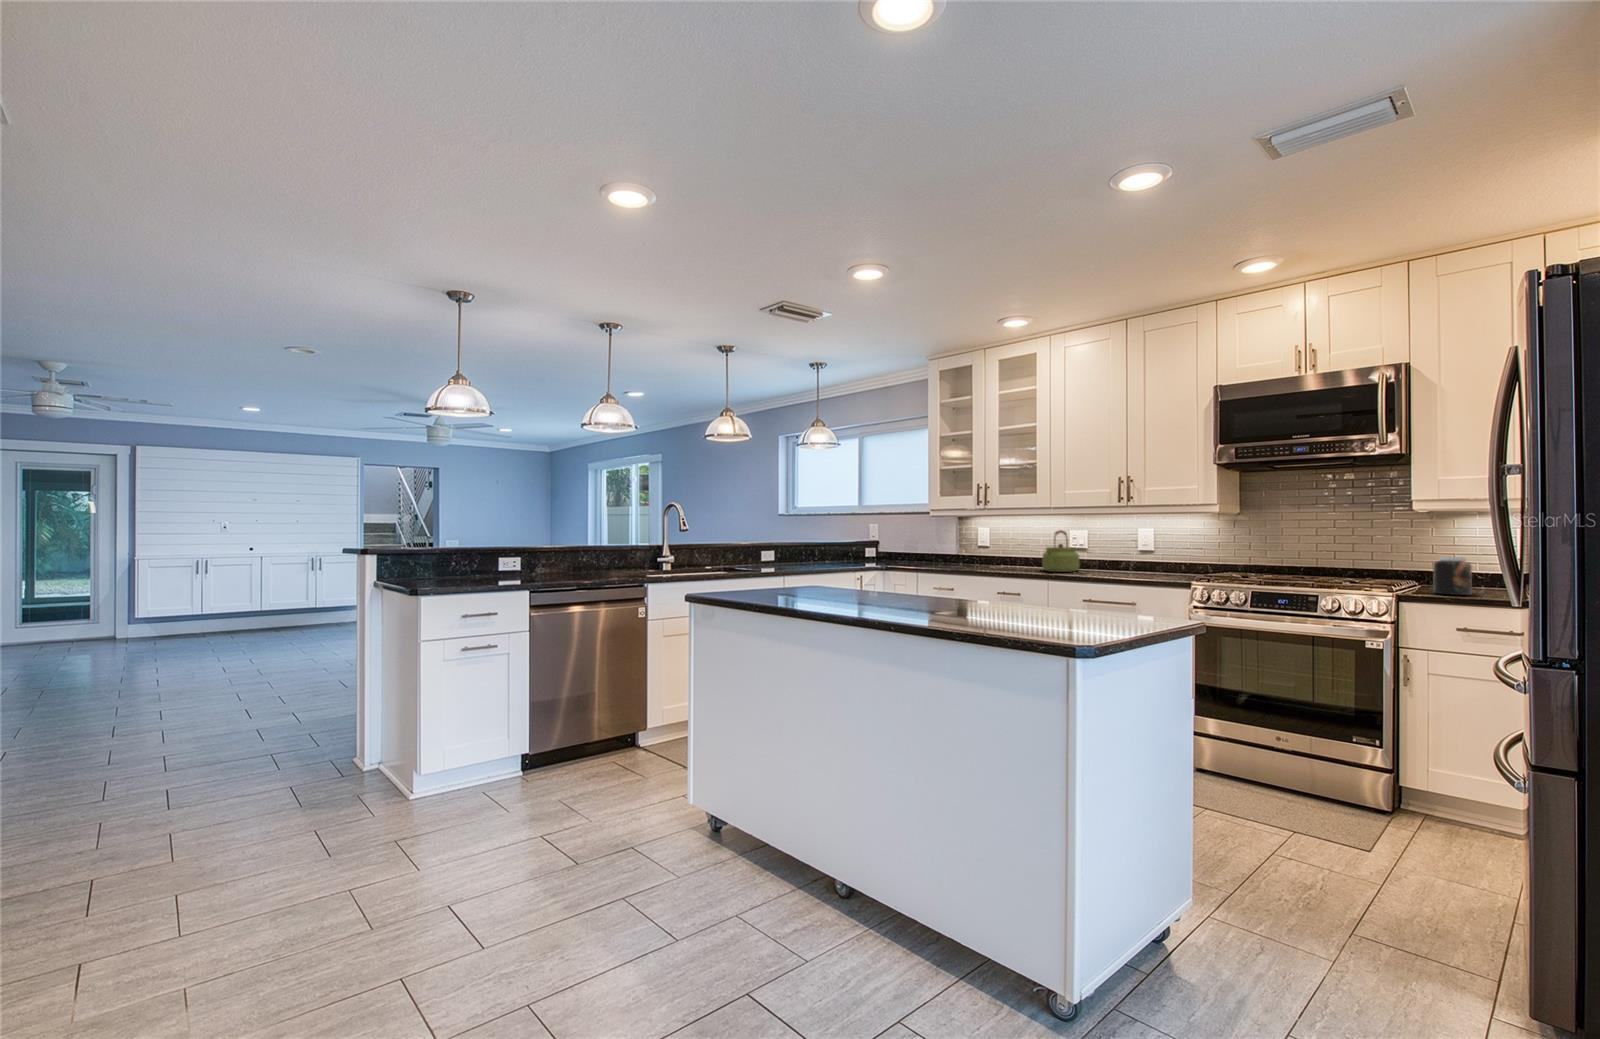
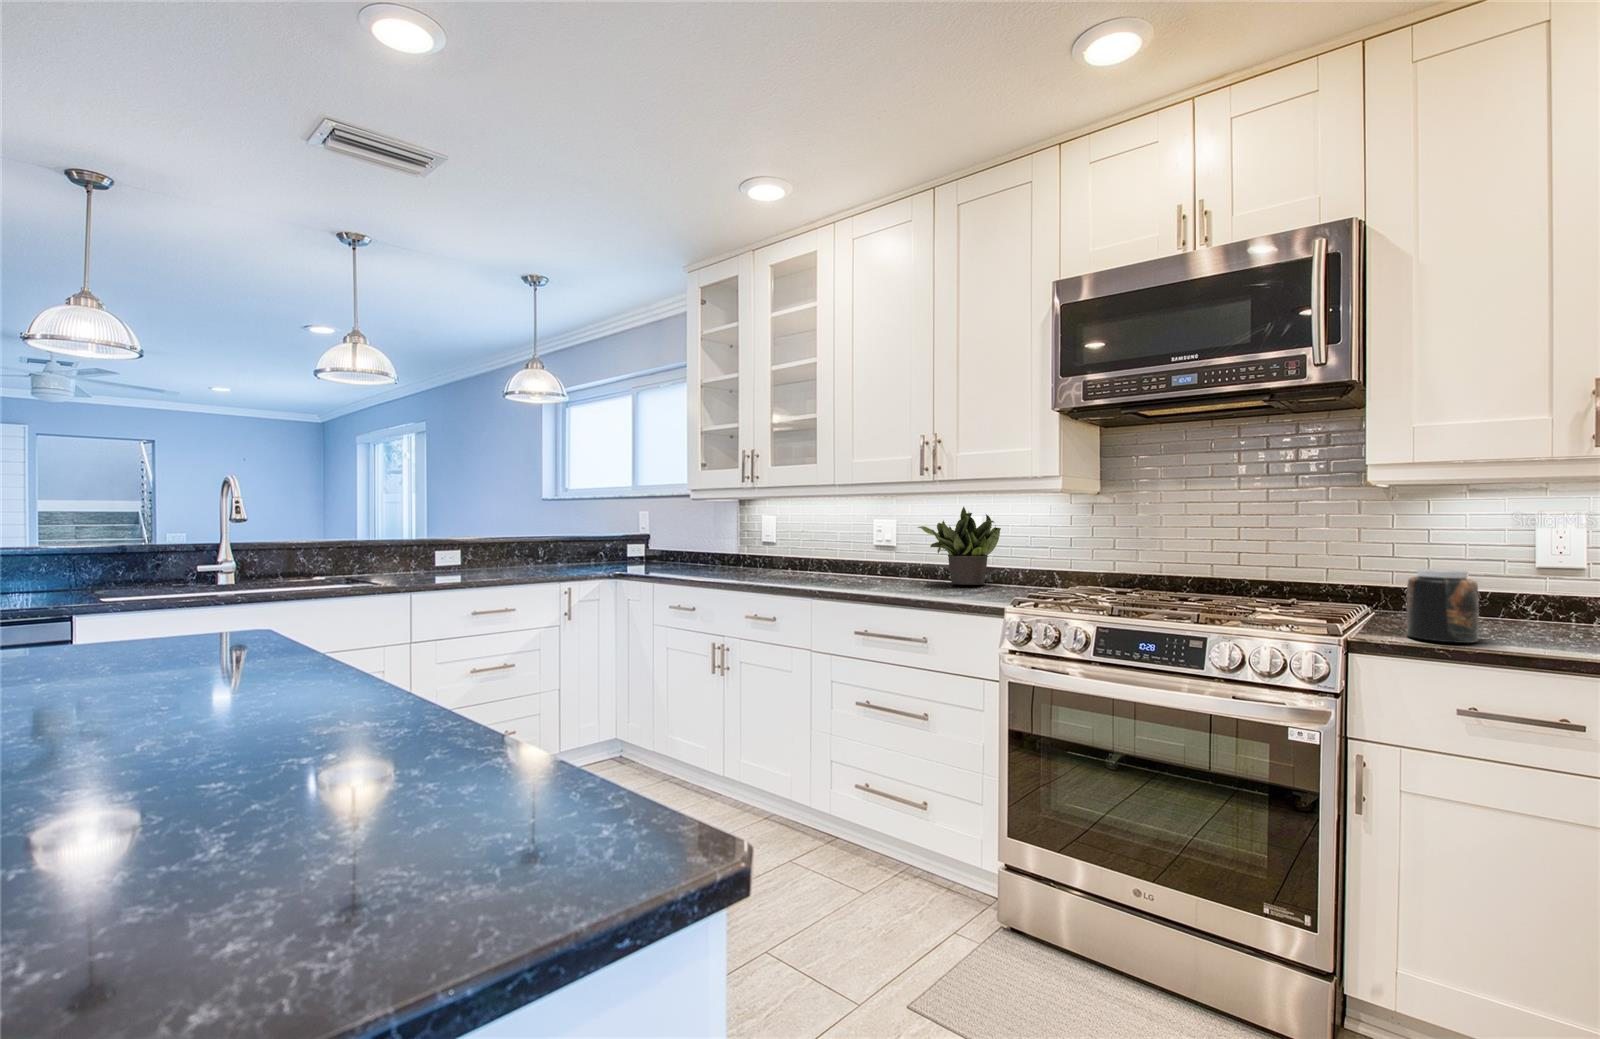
potted plant: none [1114,522,1173,573] -> present [918,507,1001,585]
kettle: present [1042,530,1080,572] -> none [821,519,875,583]

